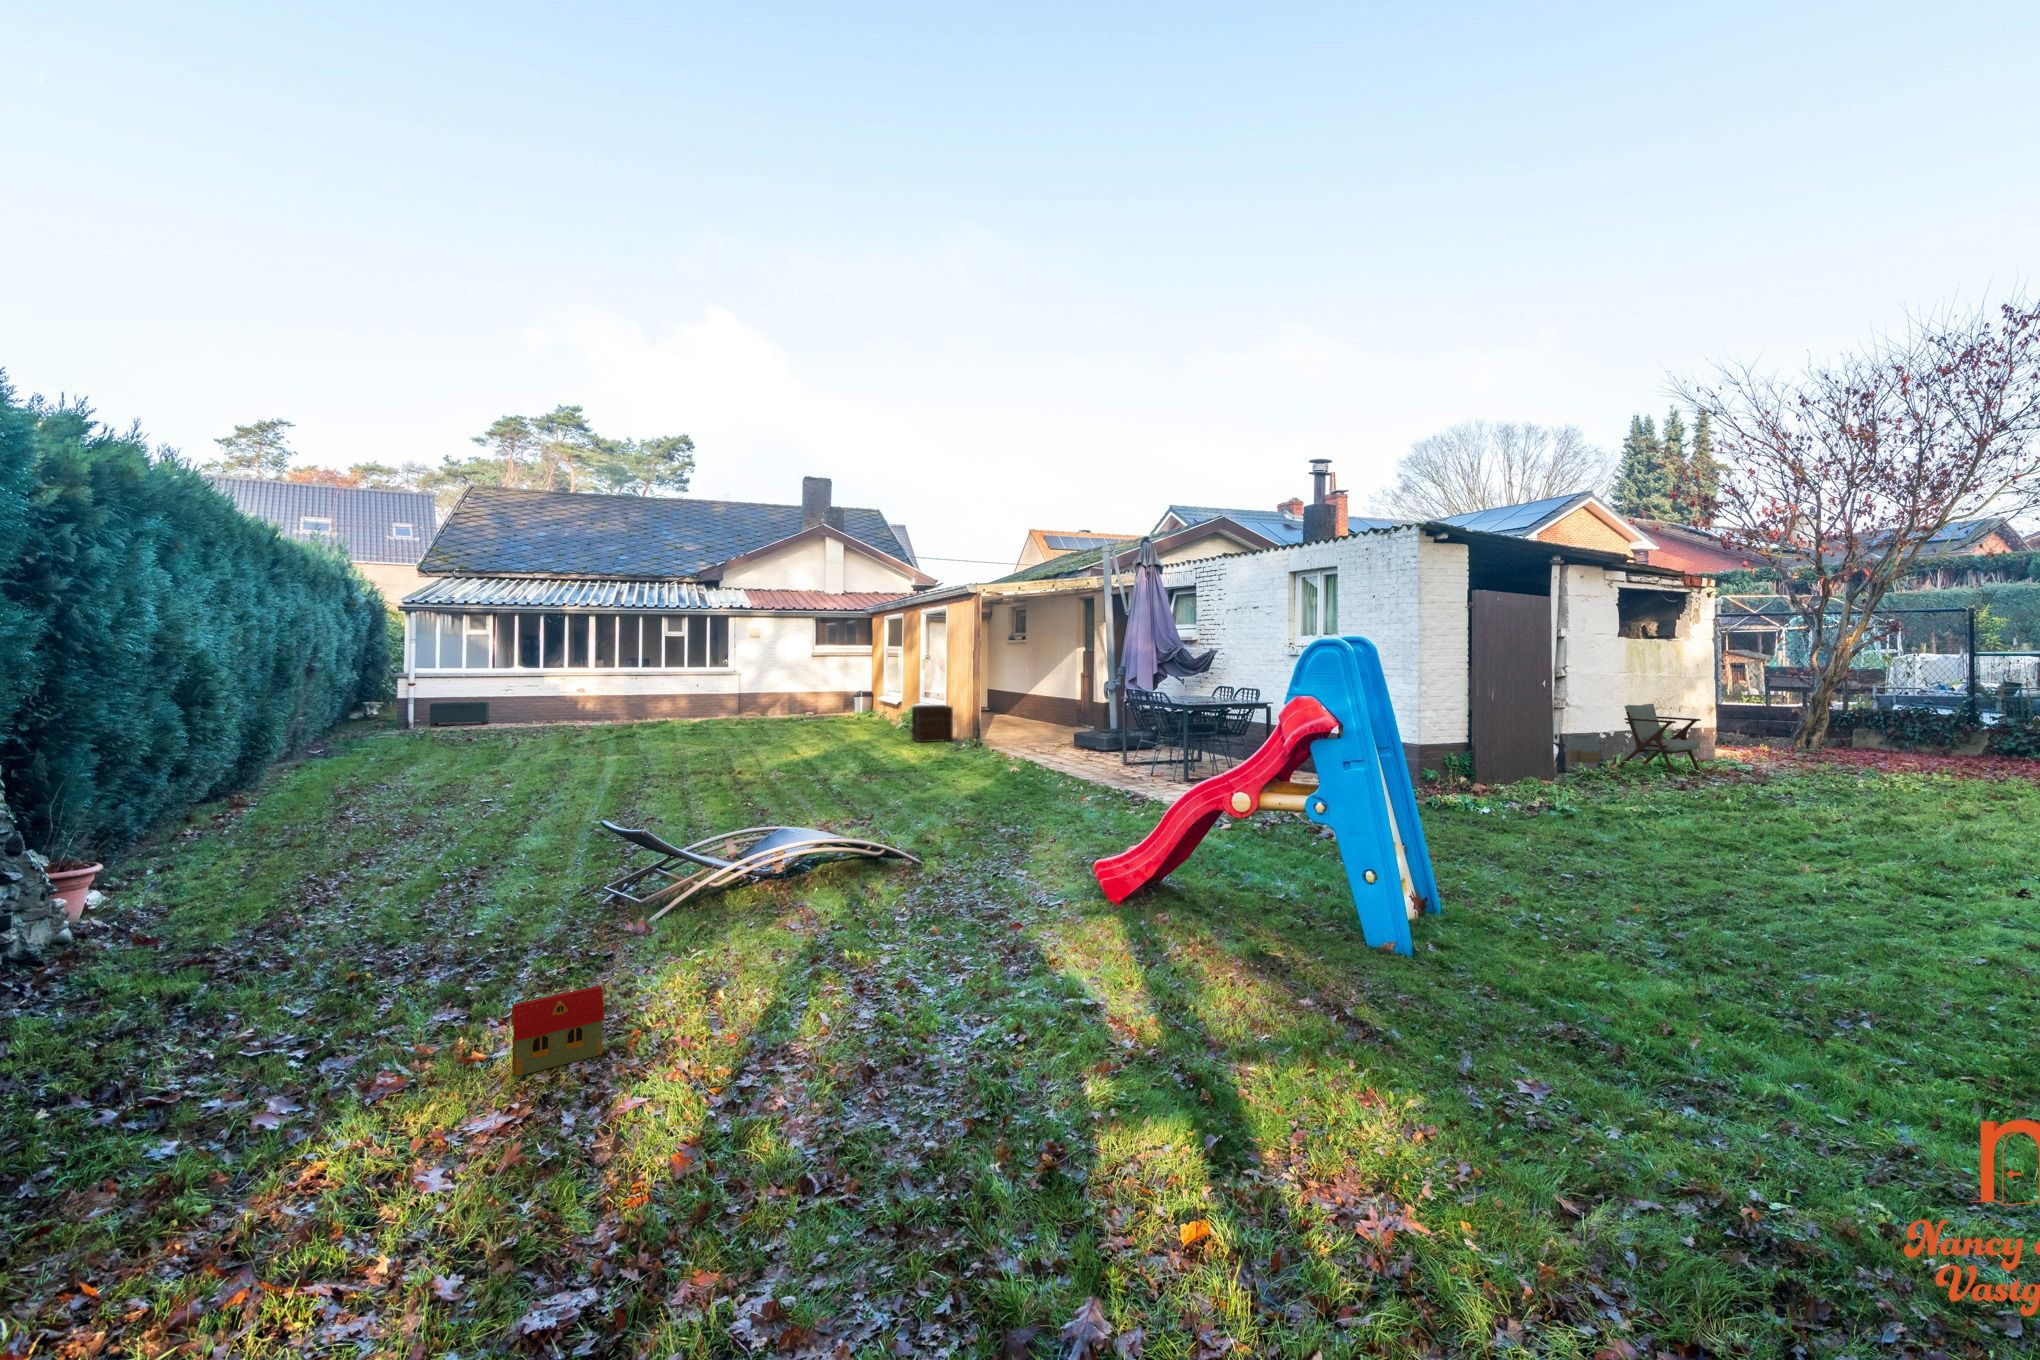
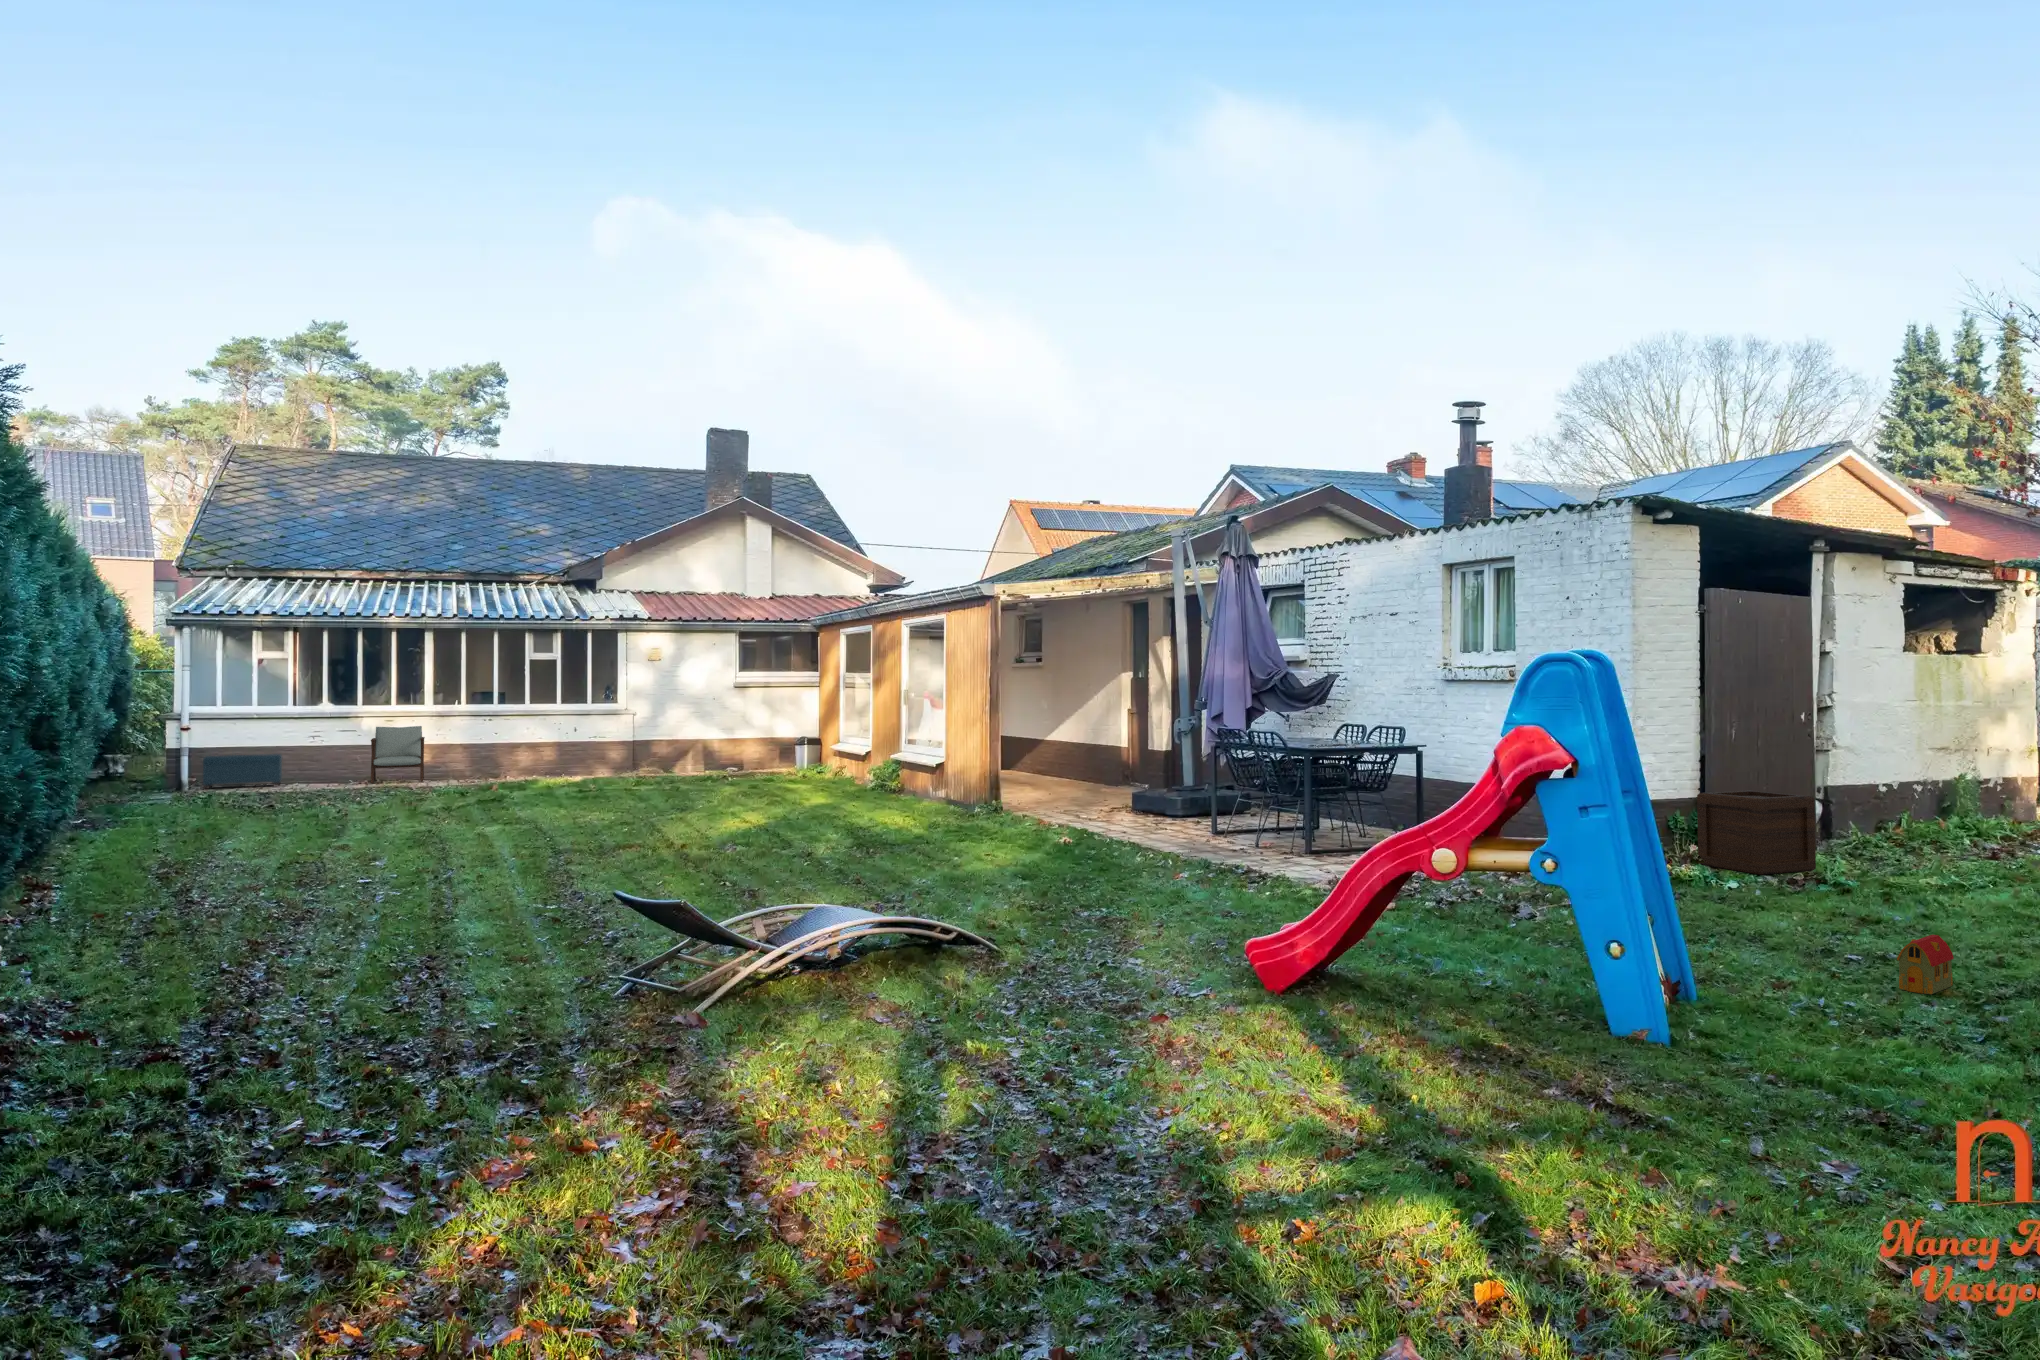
lounge chair: present [1618,704,1701,773] -> present [371,726,425,783]
wooden crate: present [912,705,953,742] -> present [1697,791,1816,875]
planter: present [1568,736,1601,763] -> none [1836,791,1882,846]
toy house: present [511,986,604,1076] -> present [1897,935,1954,995]

